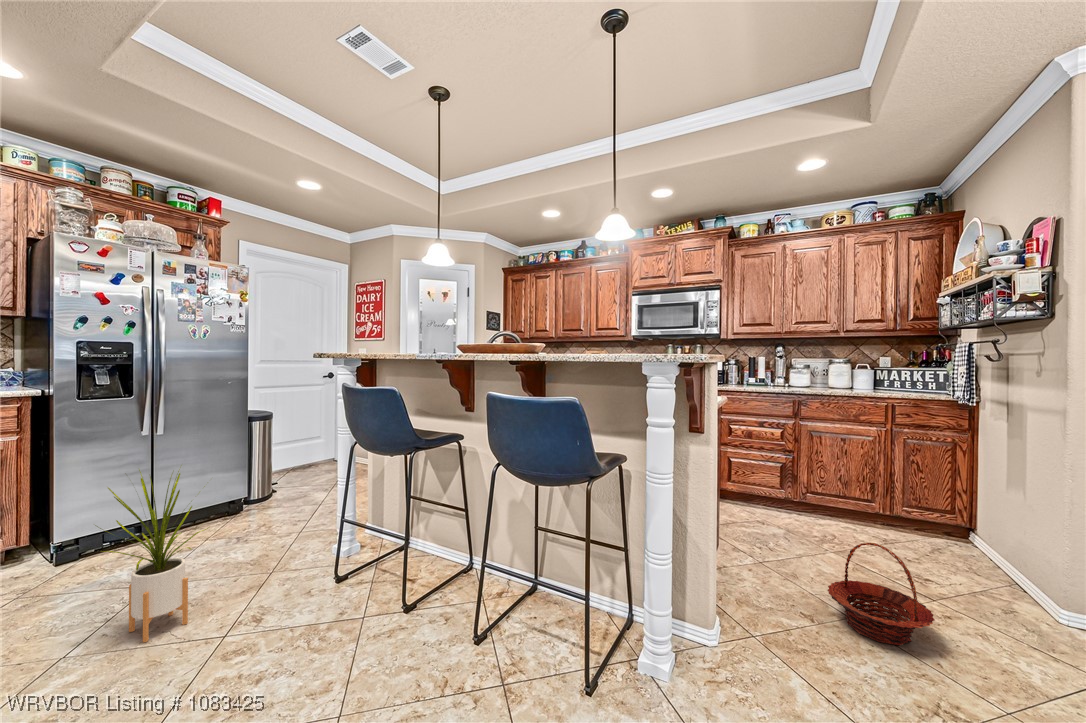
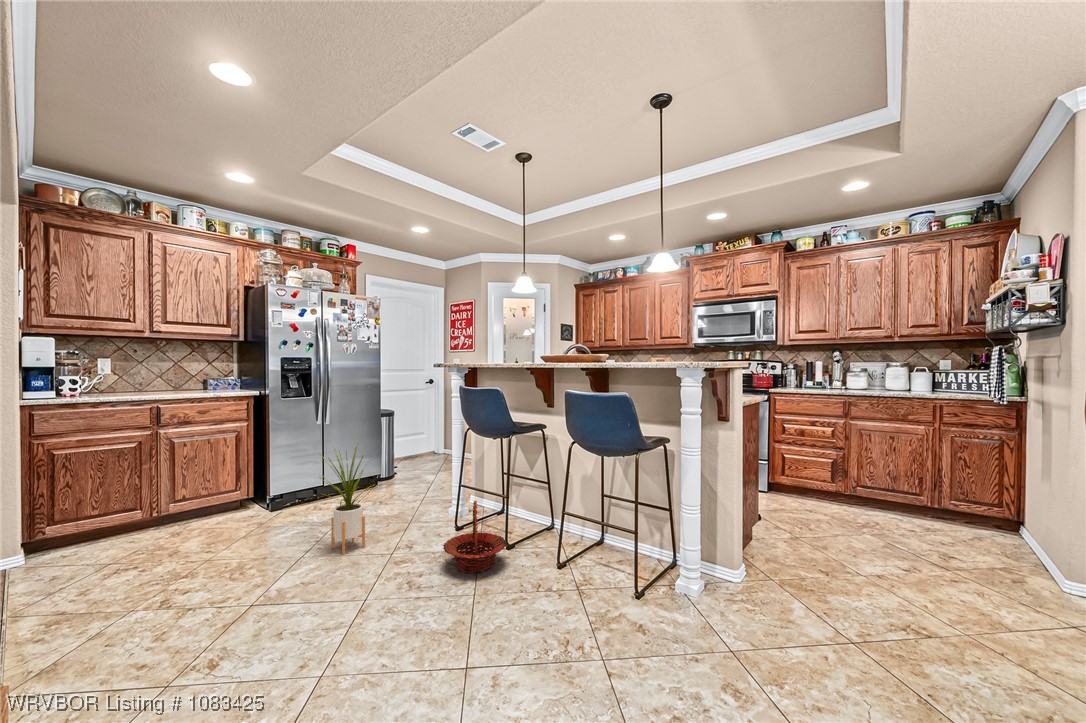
basket: present [828,543,935,645] -> present [443,501,507,573]

